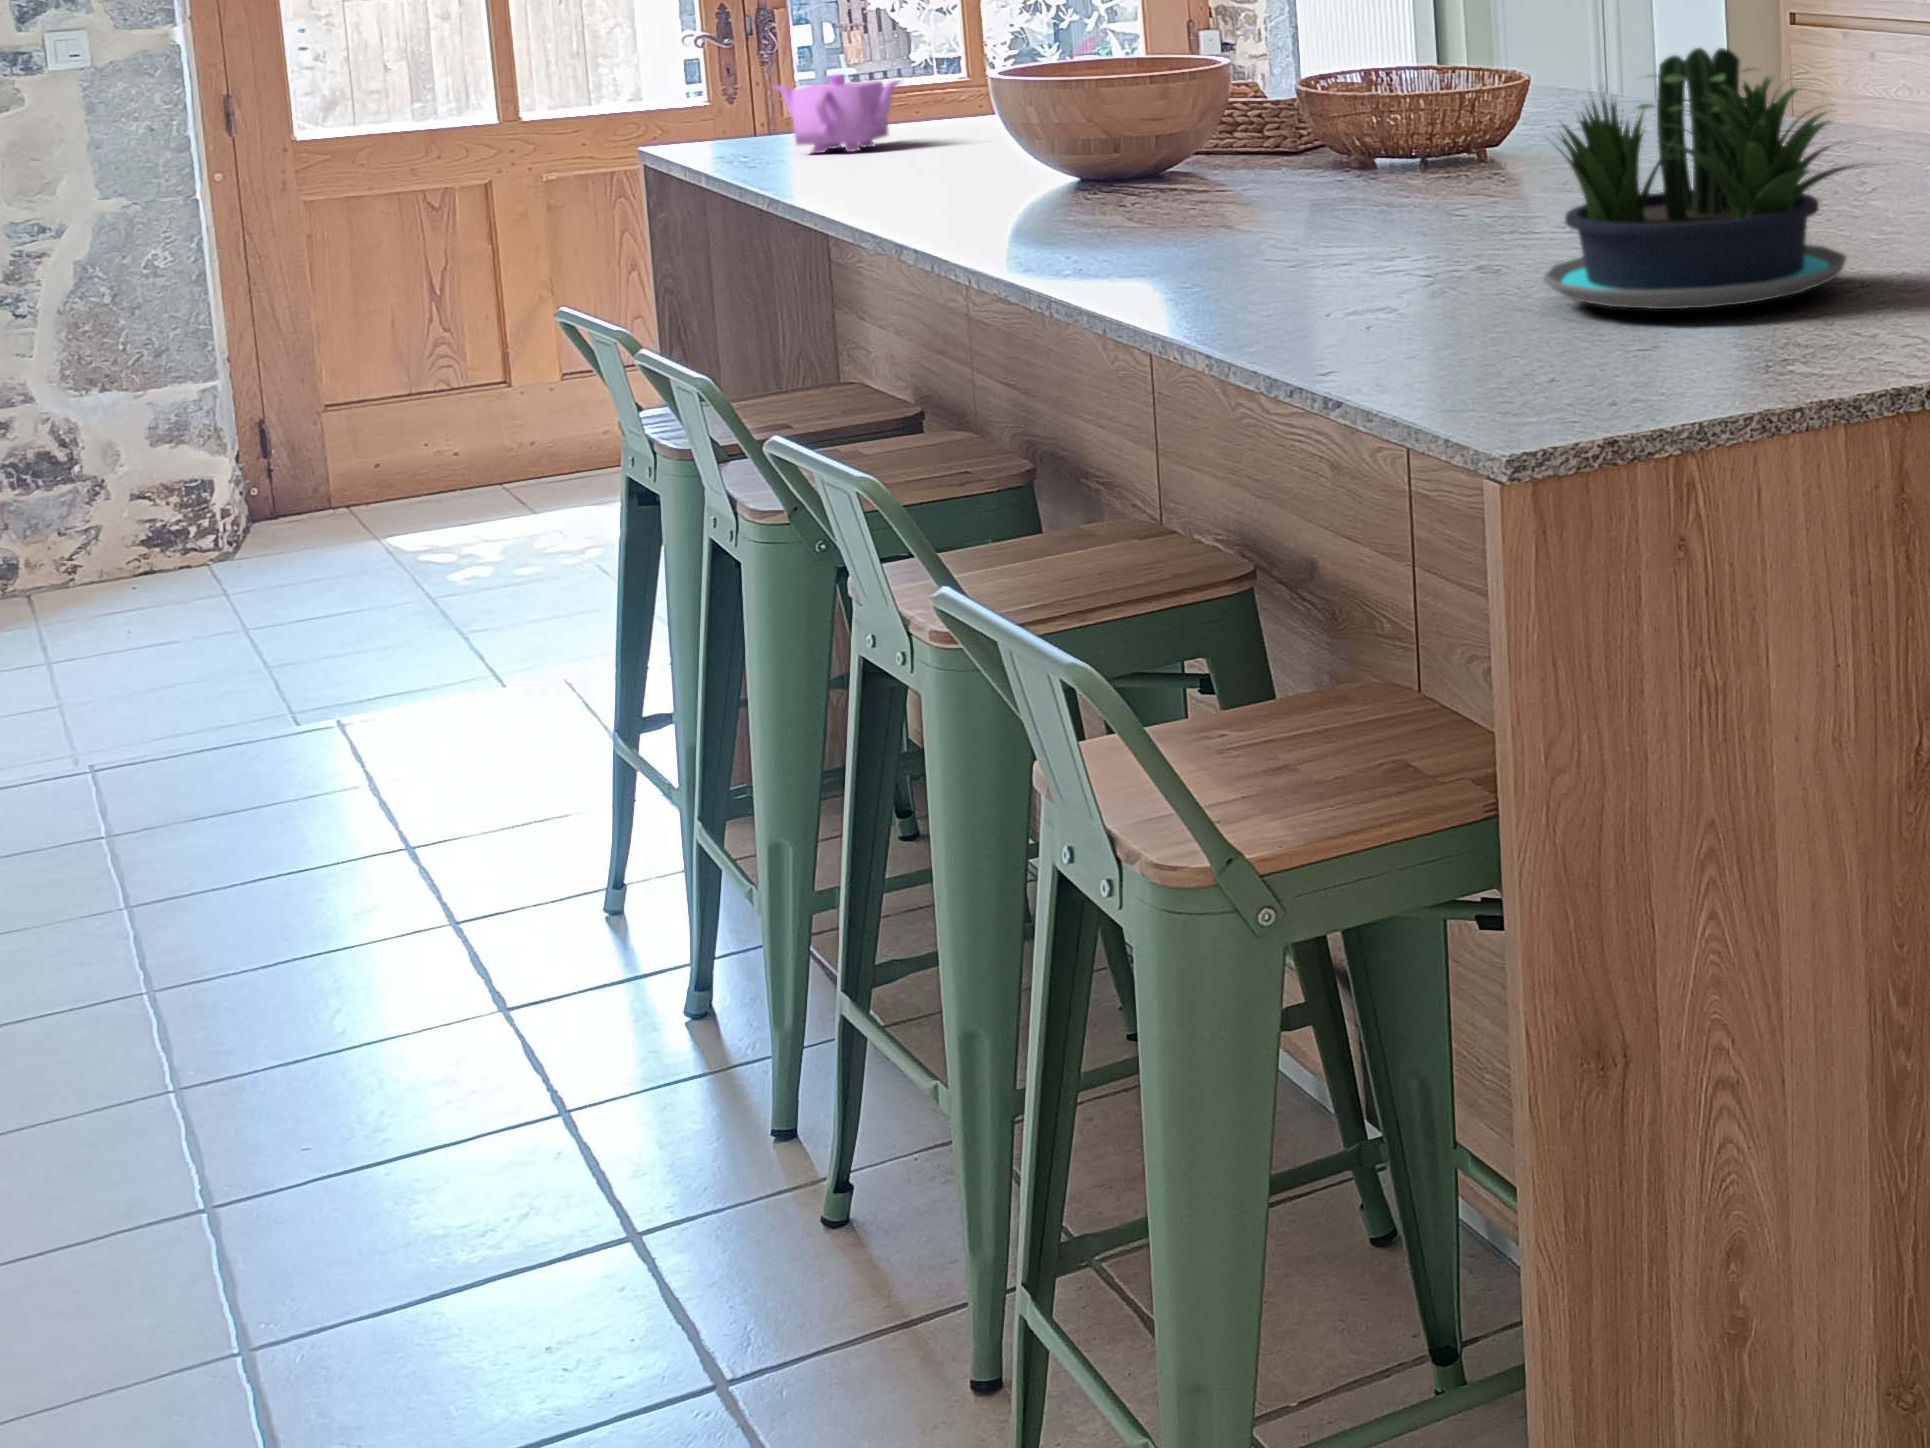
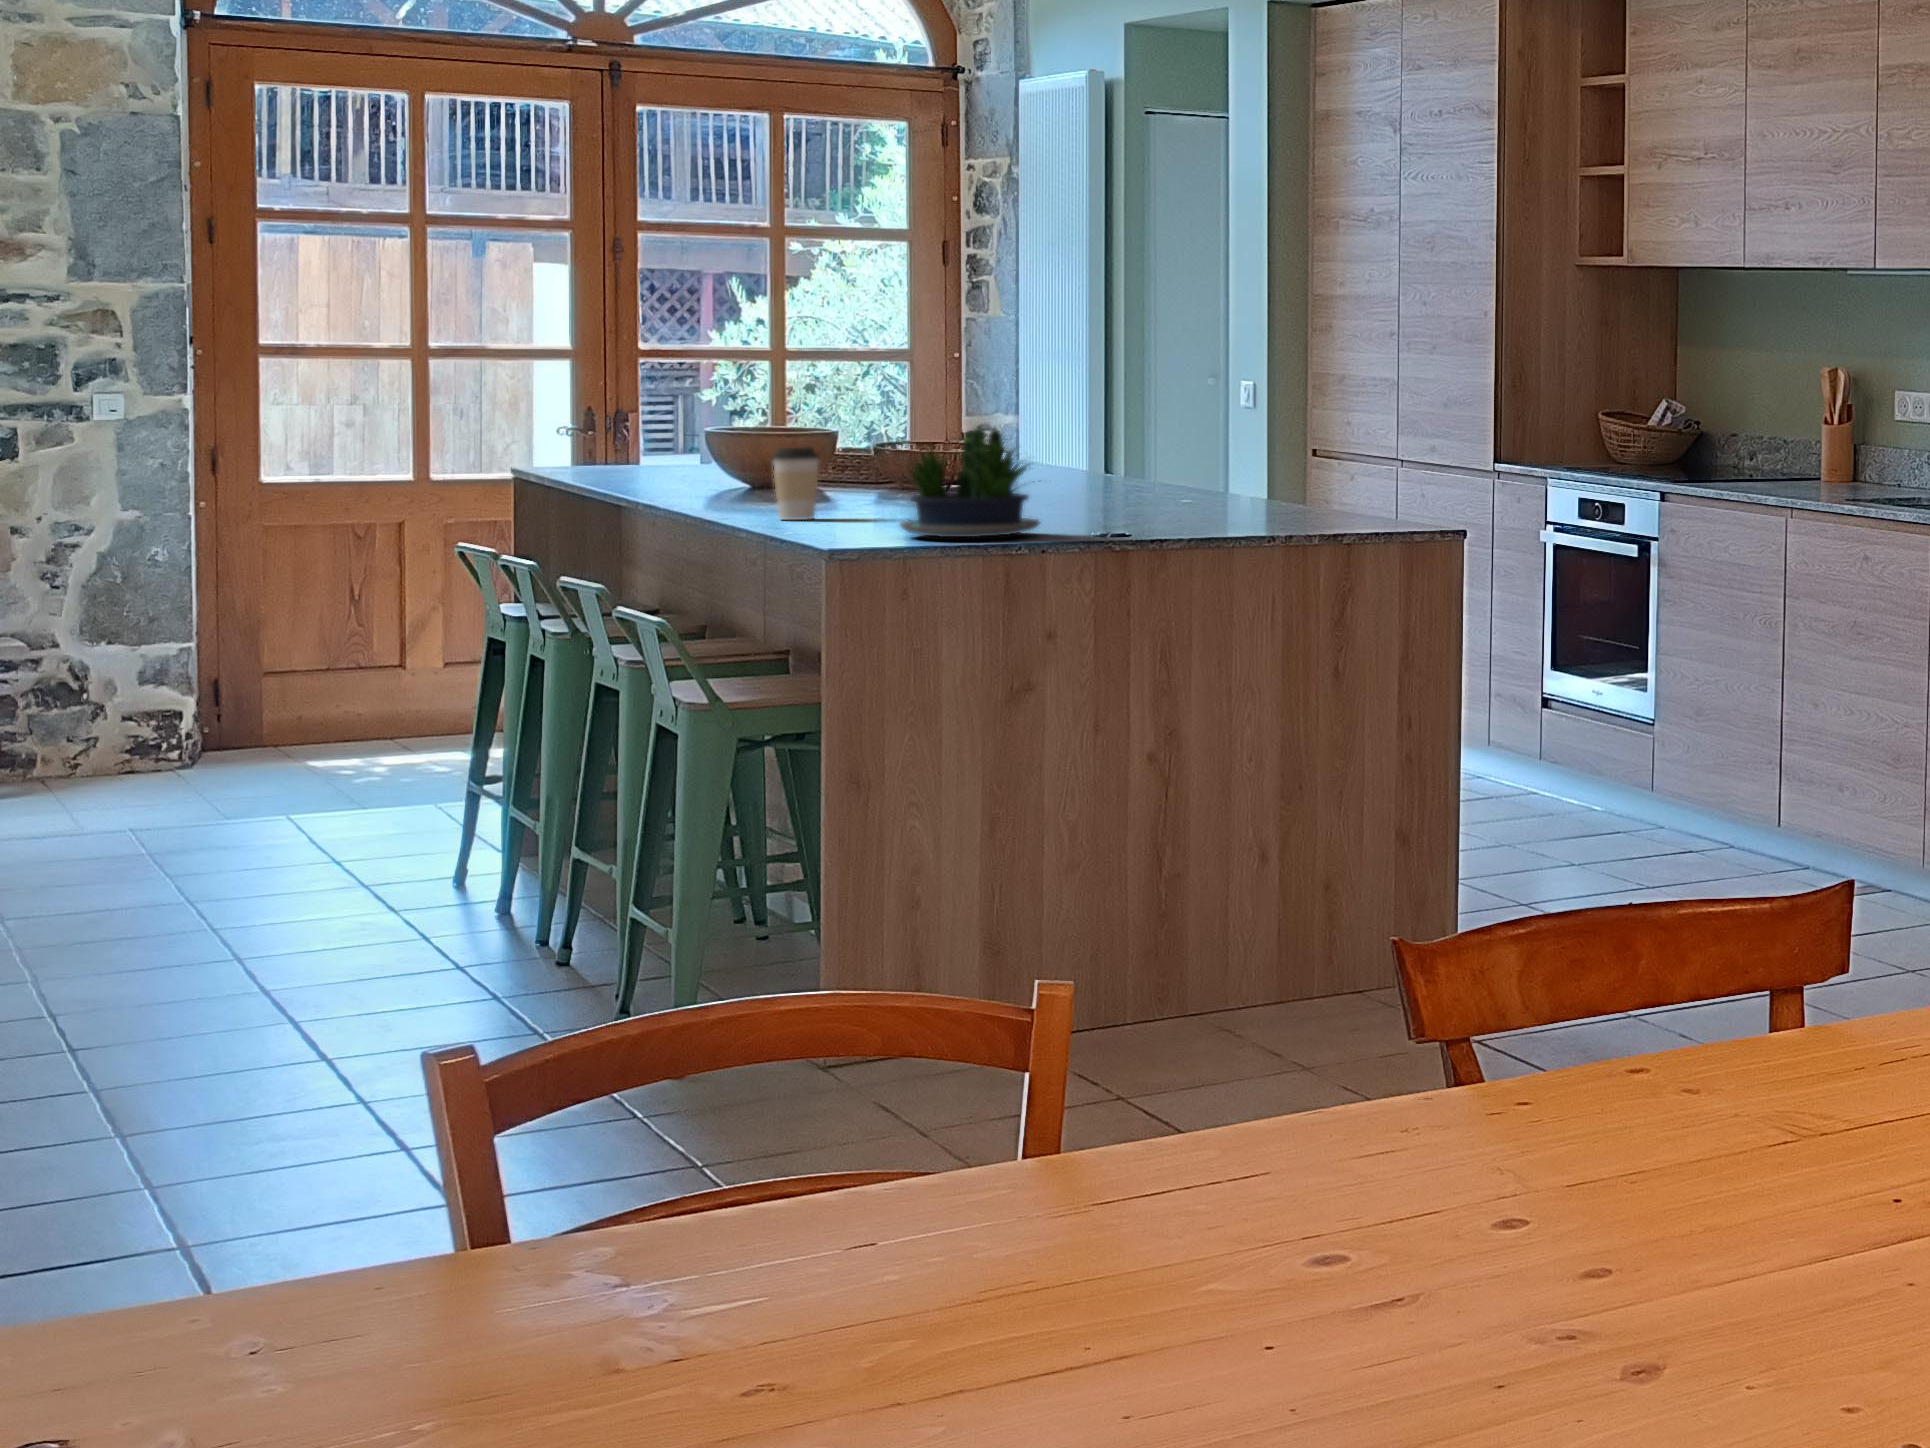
teapot: present [774,74,900,153] -> none [586,439,668,484]
coffee cup: none [1189,96,1280,253] -> present [773,446,819,520]

